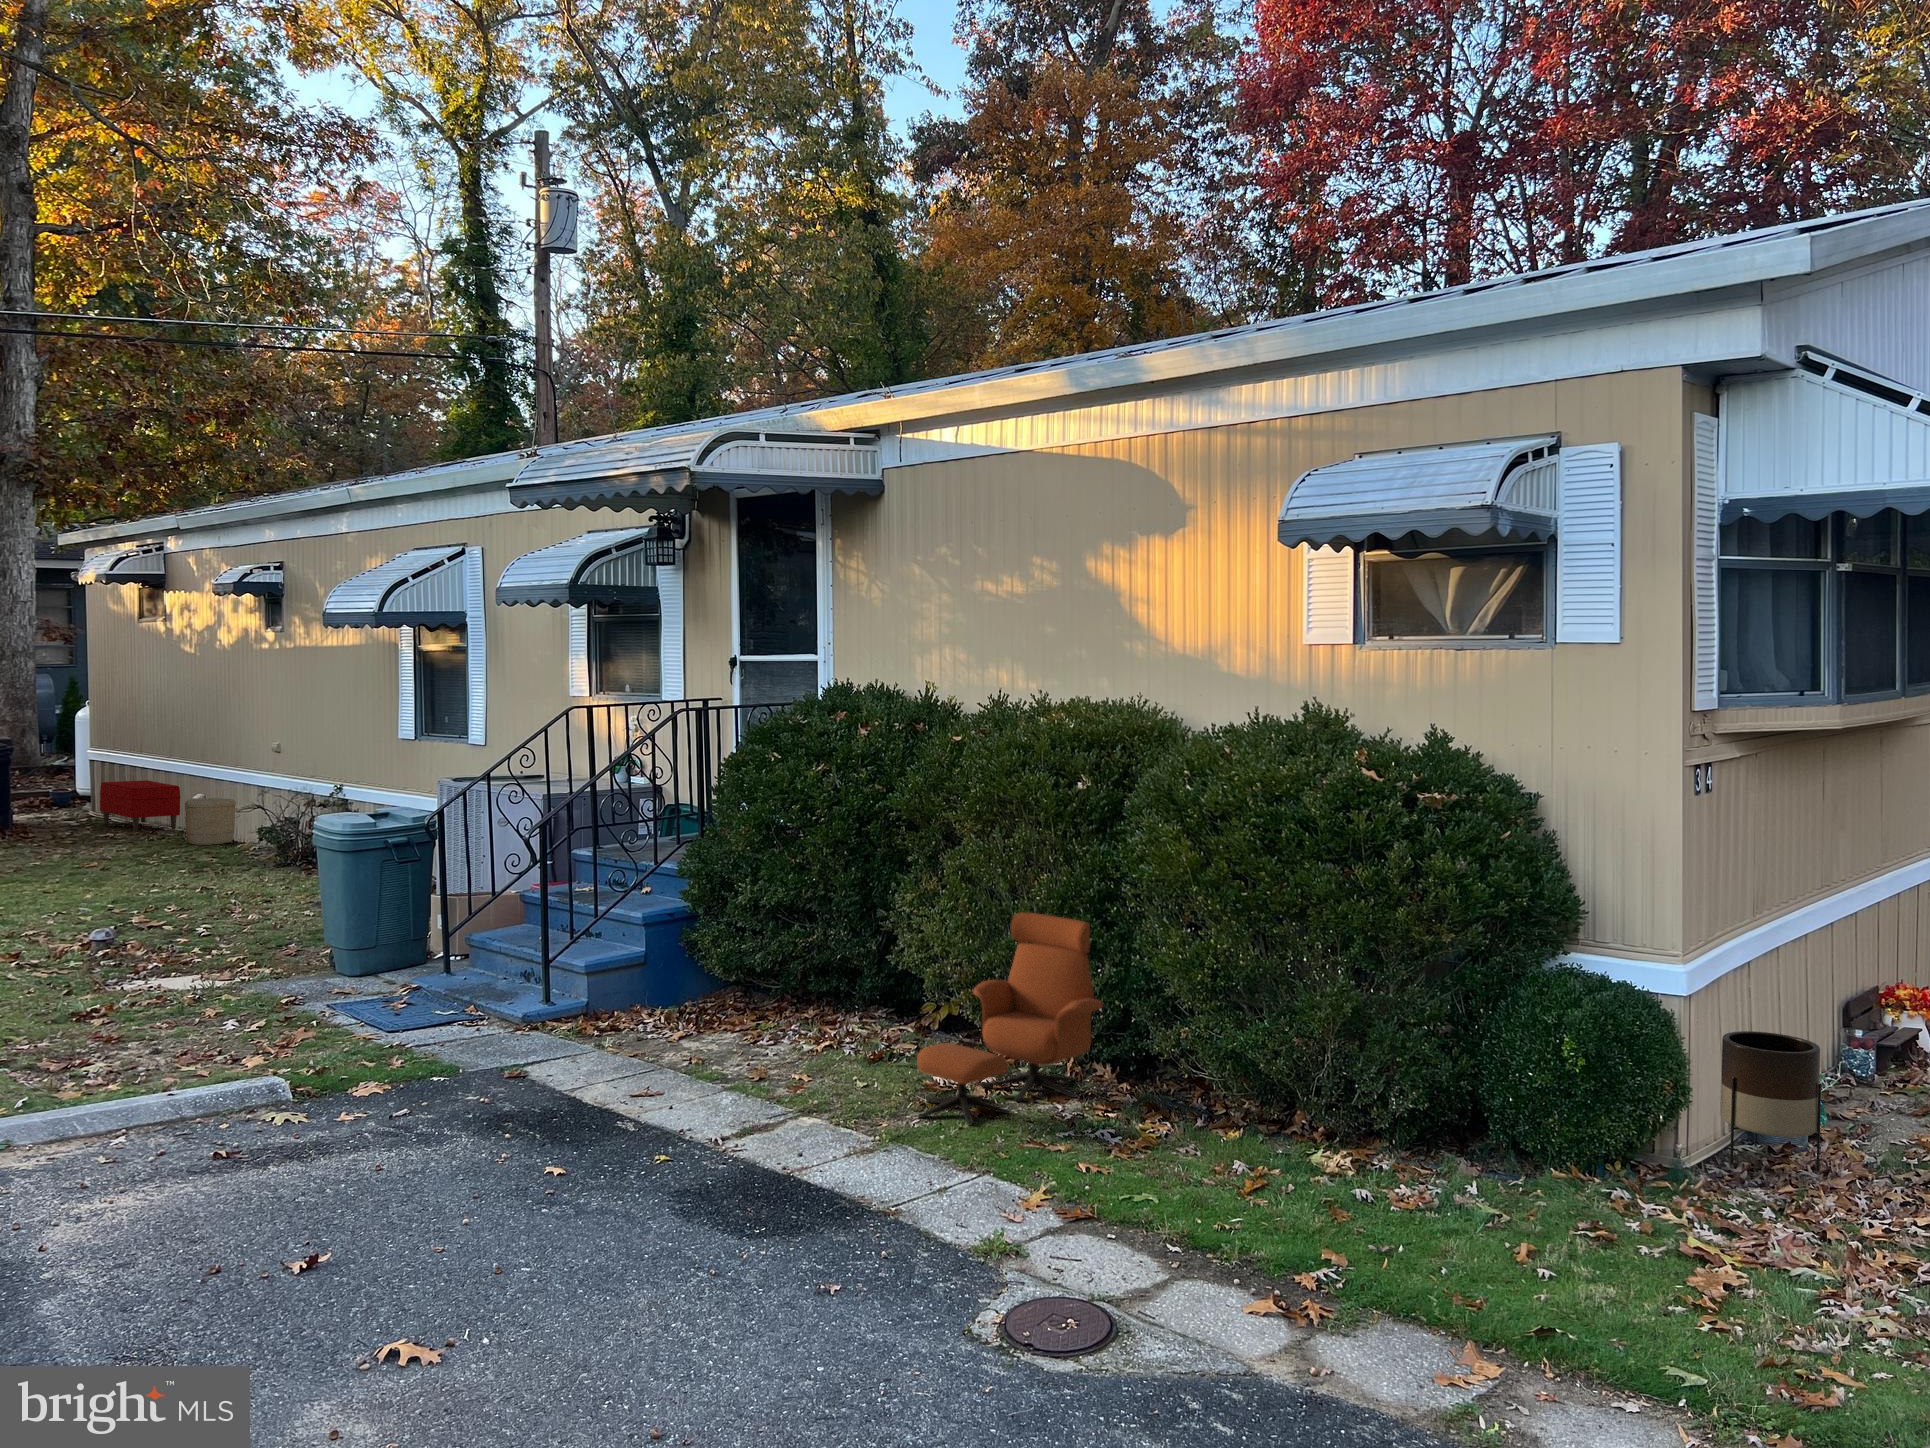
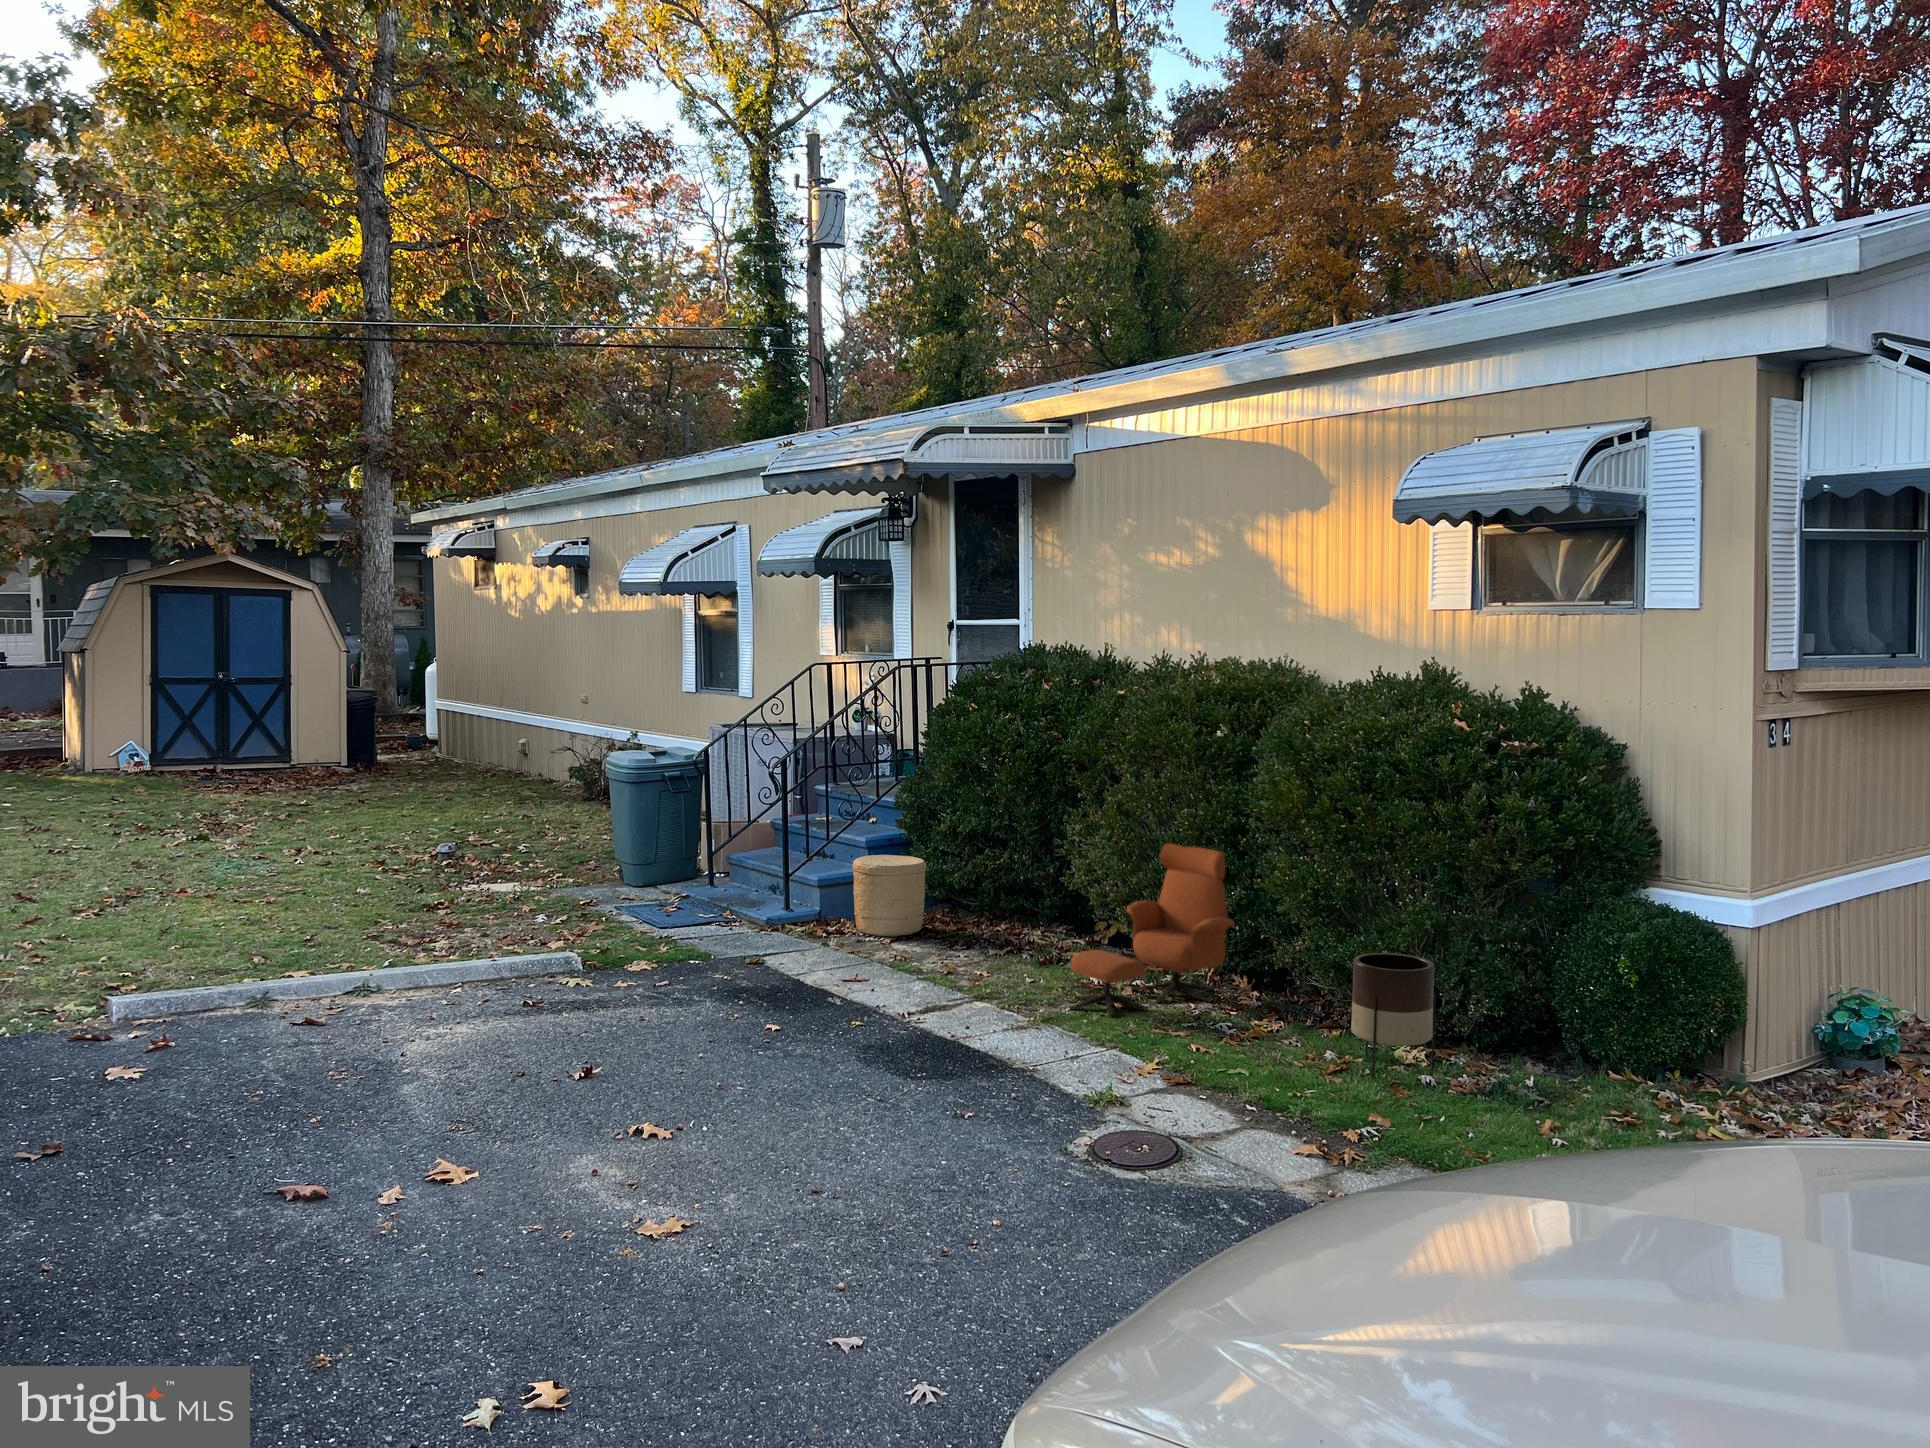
bench: present [100,780,181,832] -> none [448,725,512,769]
woven basket: present [185,798,236,845] -> present [852,855,927,936]
planter: present [1720,1031,1821,1172] -> present [1351,953,1436,1077]

